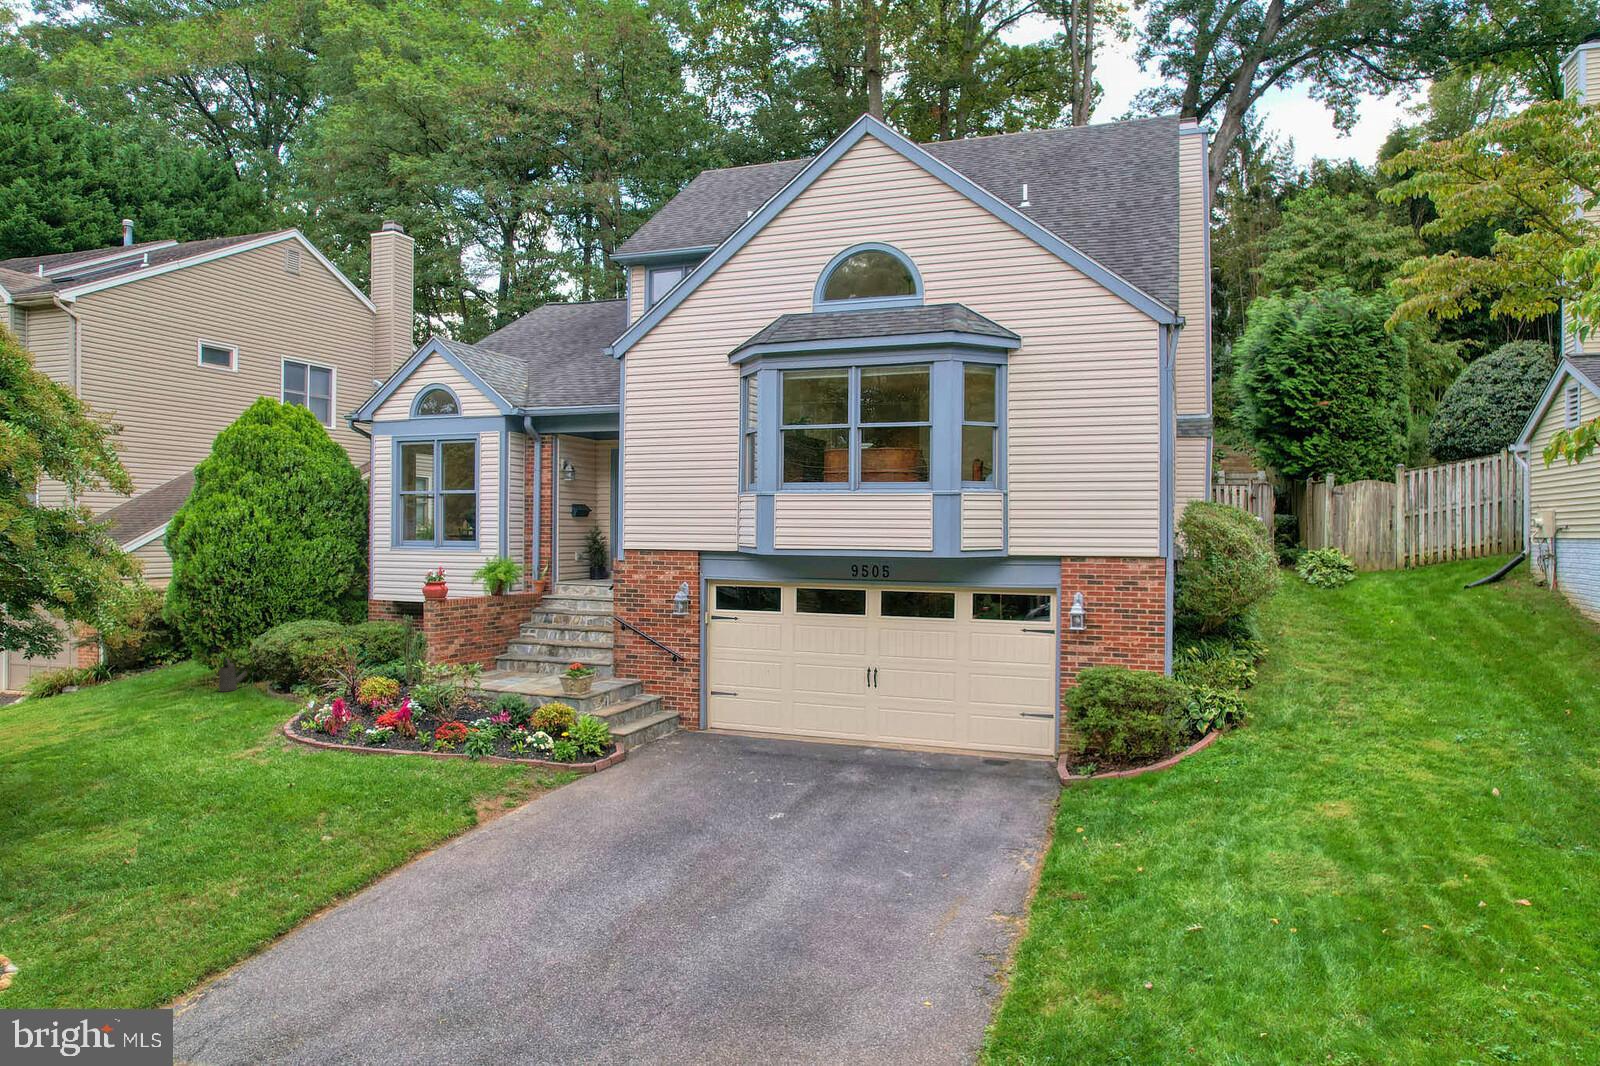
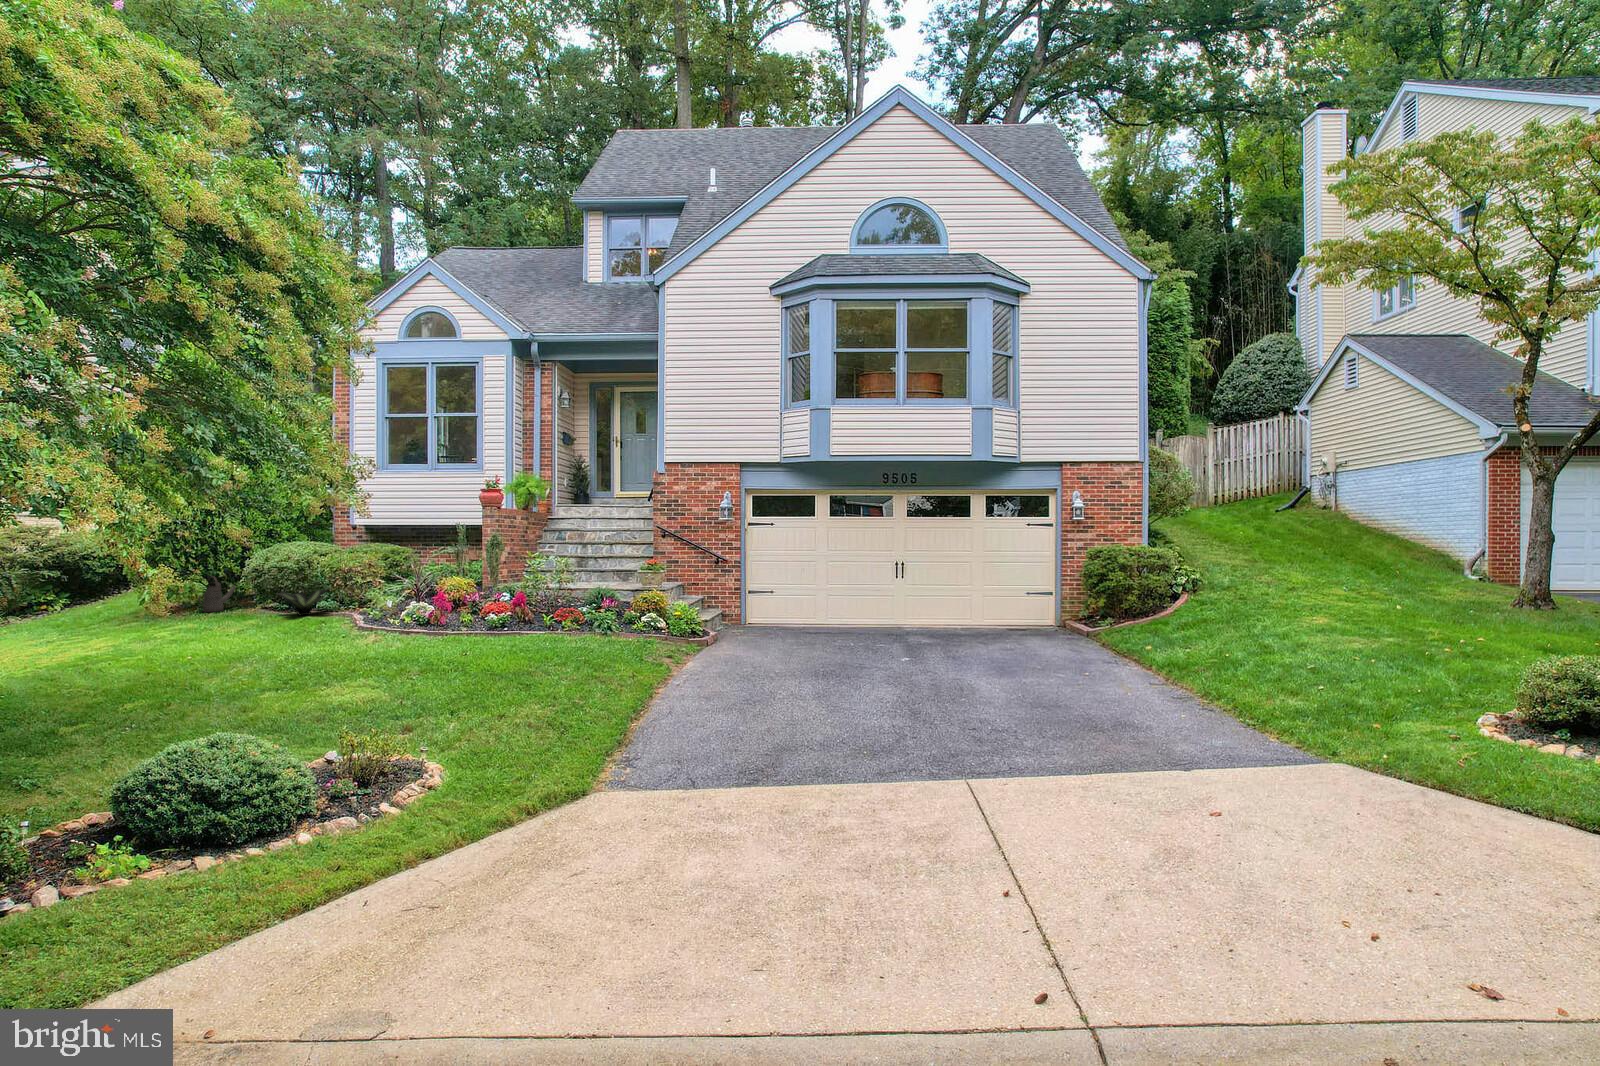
potted plant: none [260,676,312,704] -> present [277,590,326,616]

